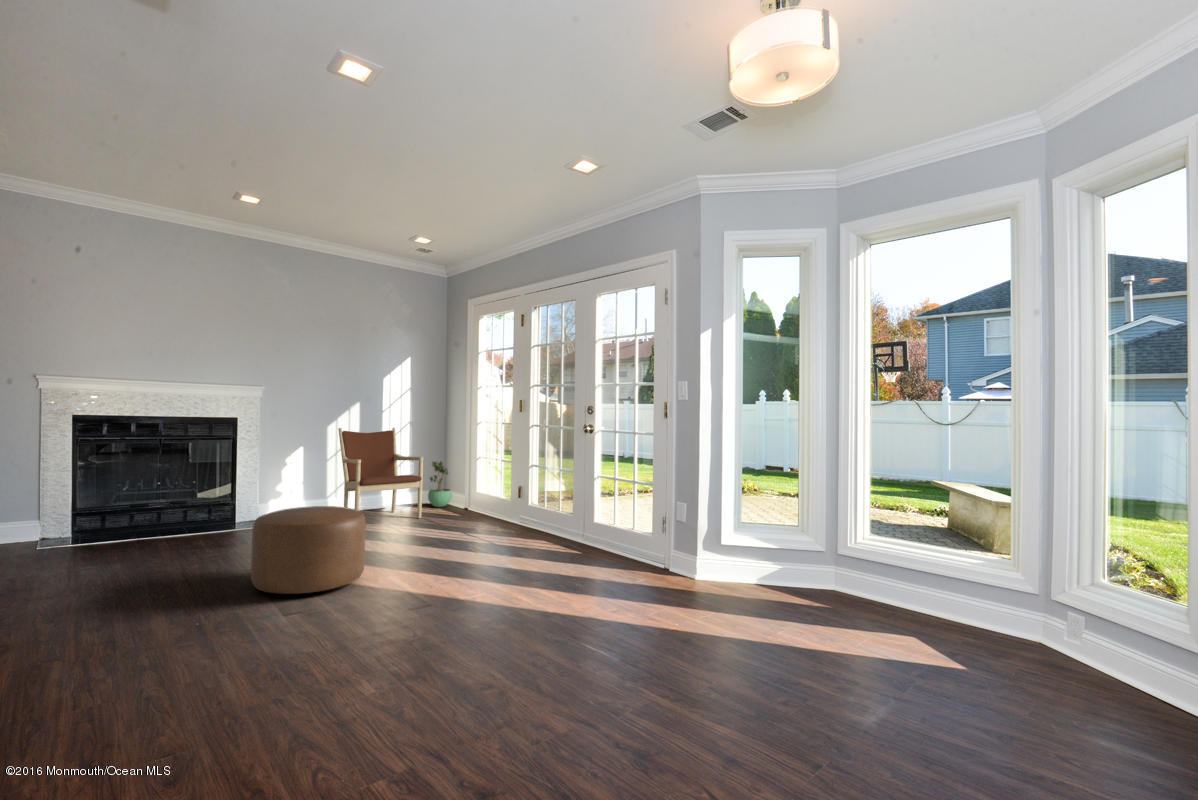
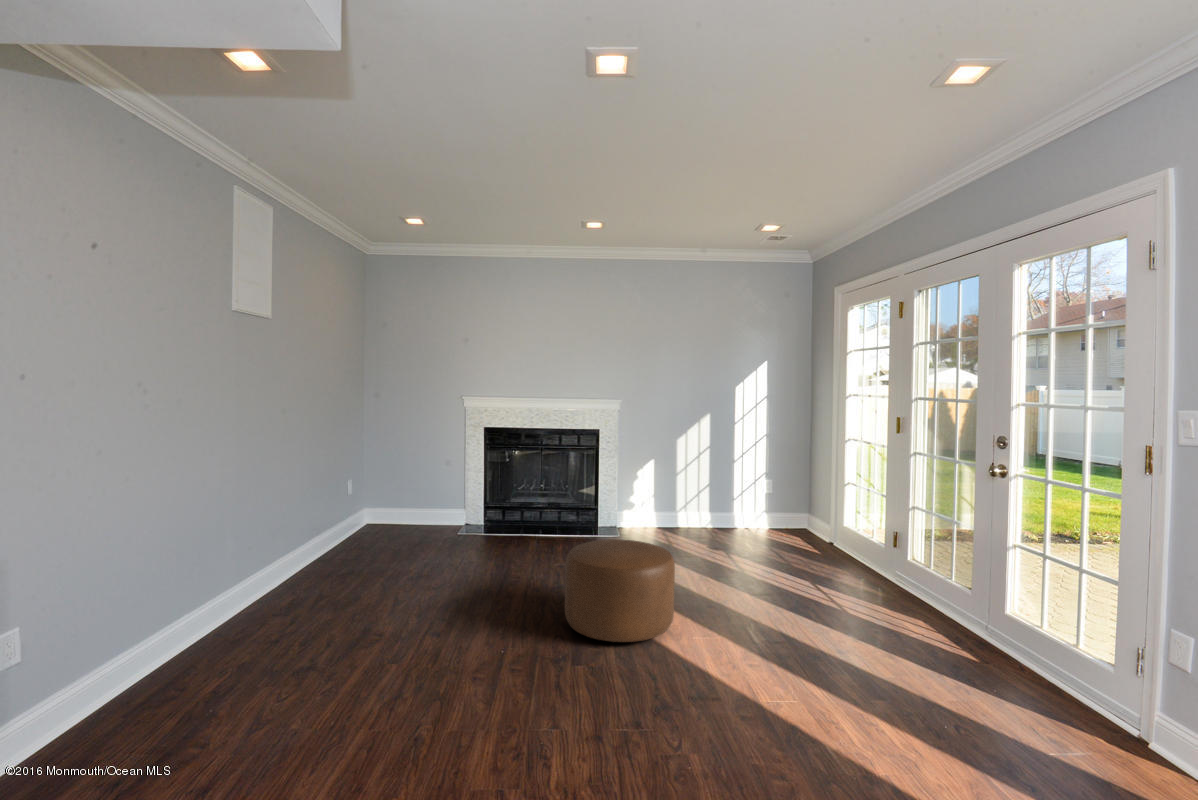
armchair: present [339,428,423,518] -> none [689,441,775,550]
potted plant: present [428,461,452,507] -> none [786,482,815,536]

